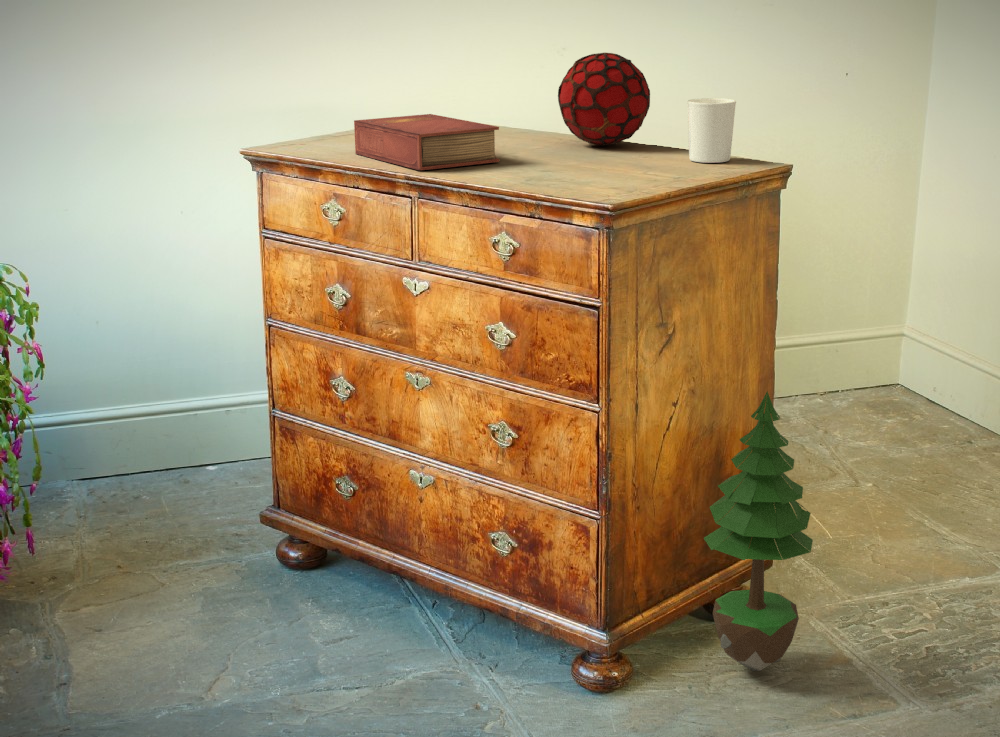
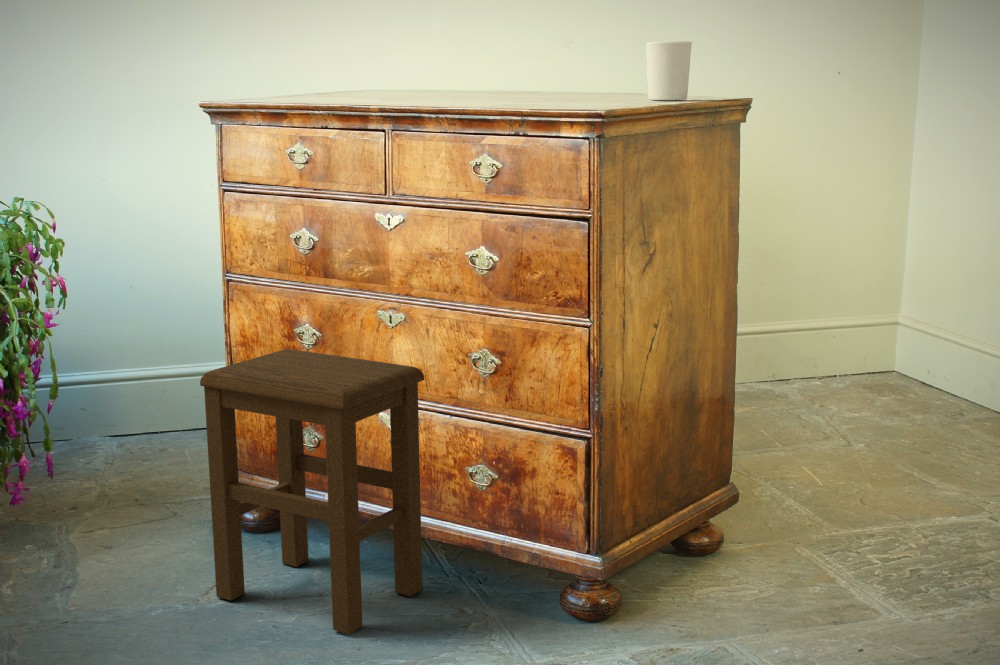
decorative orb: present [558,53,650,145] -> none [512,7,600,97]
book: present [354,114,499,170] -> none [317,66,467,103]
potted tree: present [704,392,813,671] -> none [684,306,794,594]
stool: none [229,403,445,693] -> present [200,349,424,634]

